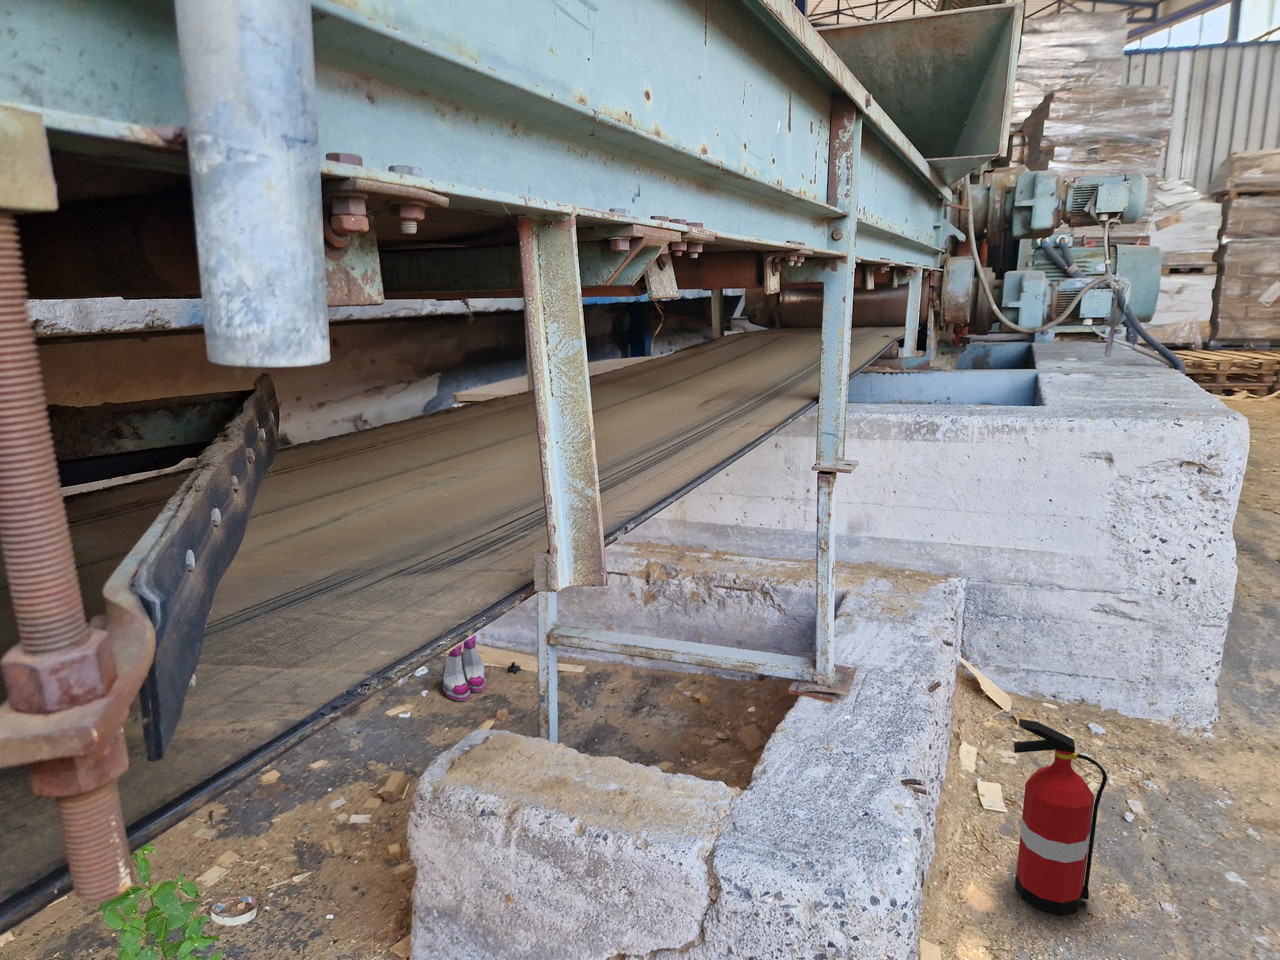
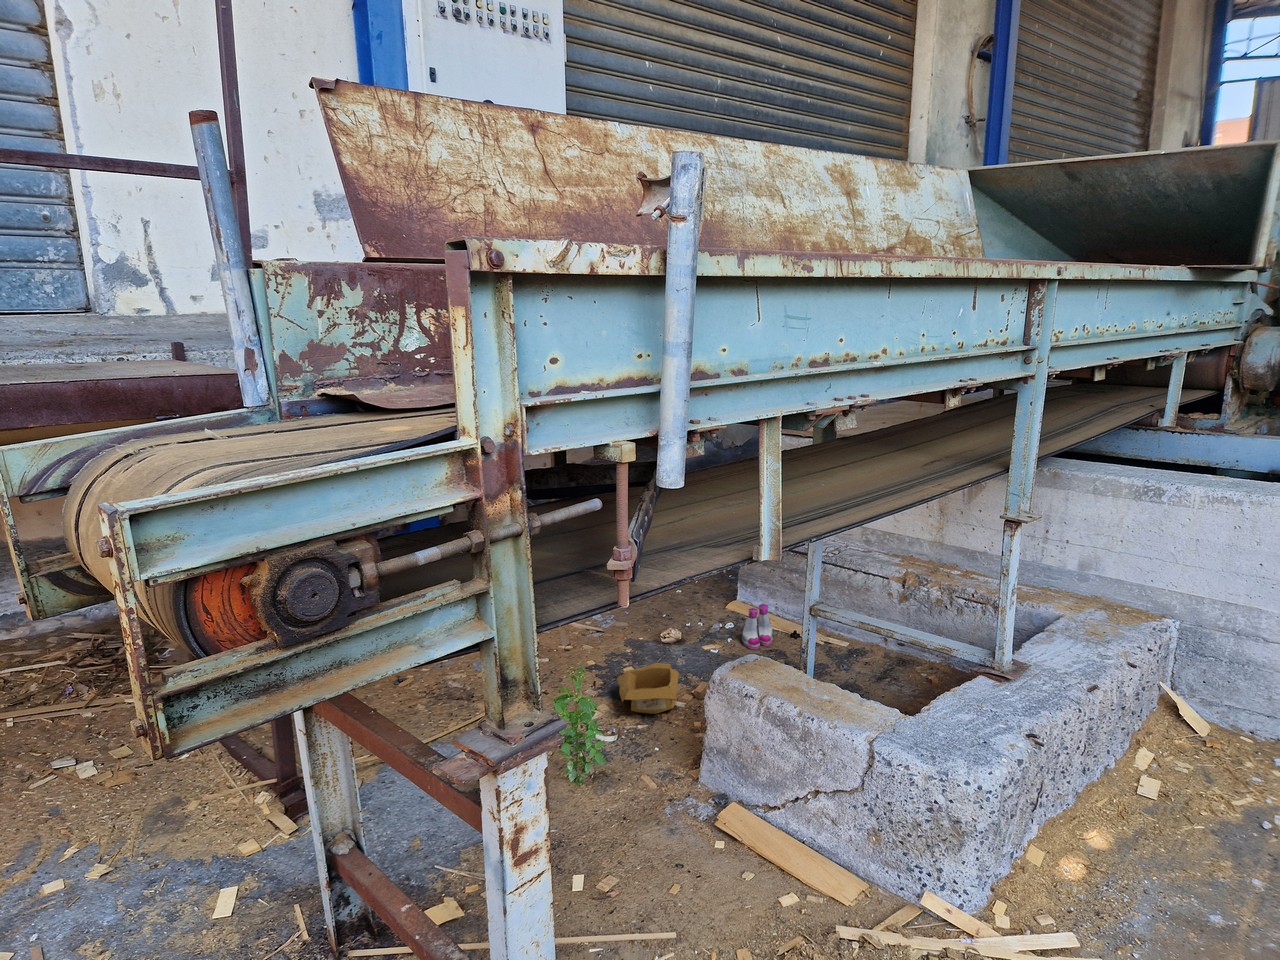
fire extinguisher: present [1014,719,1107,915] -> none [1133,719,1208,870]
cardboard box: none [247,756,357,853] -> present [617,663,679,714]

